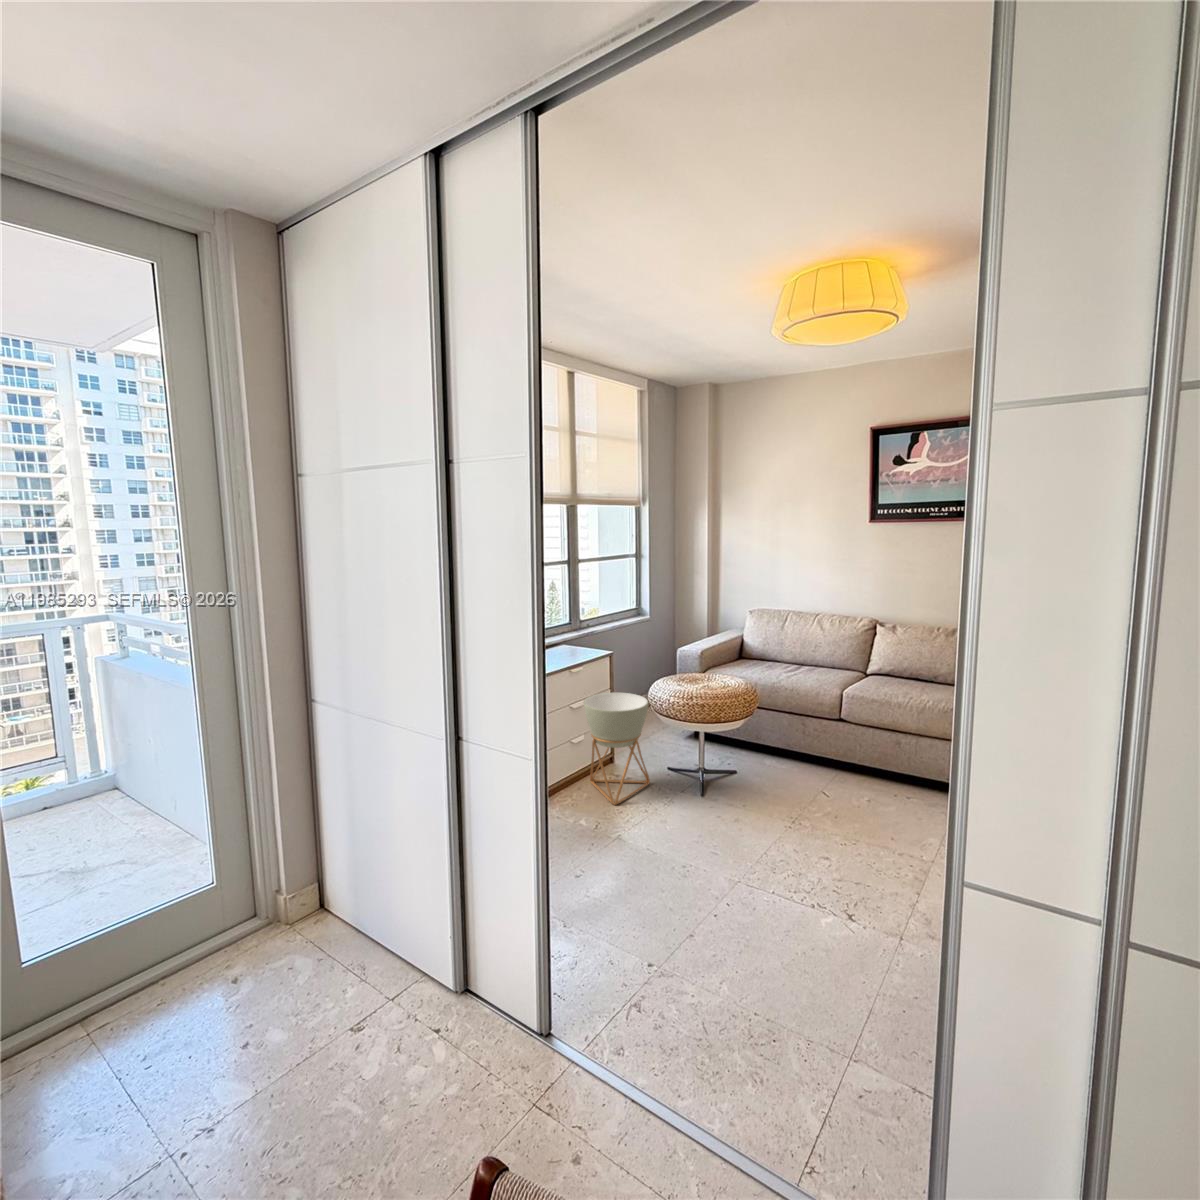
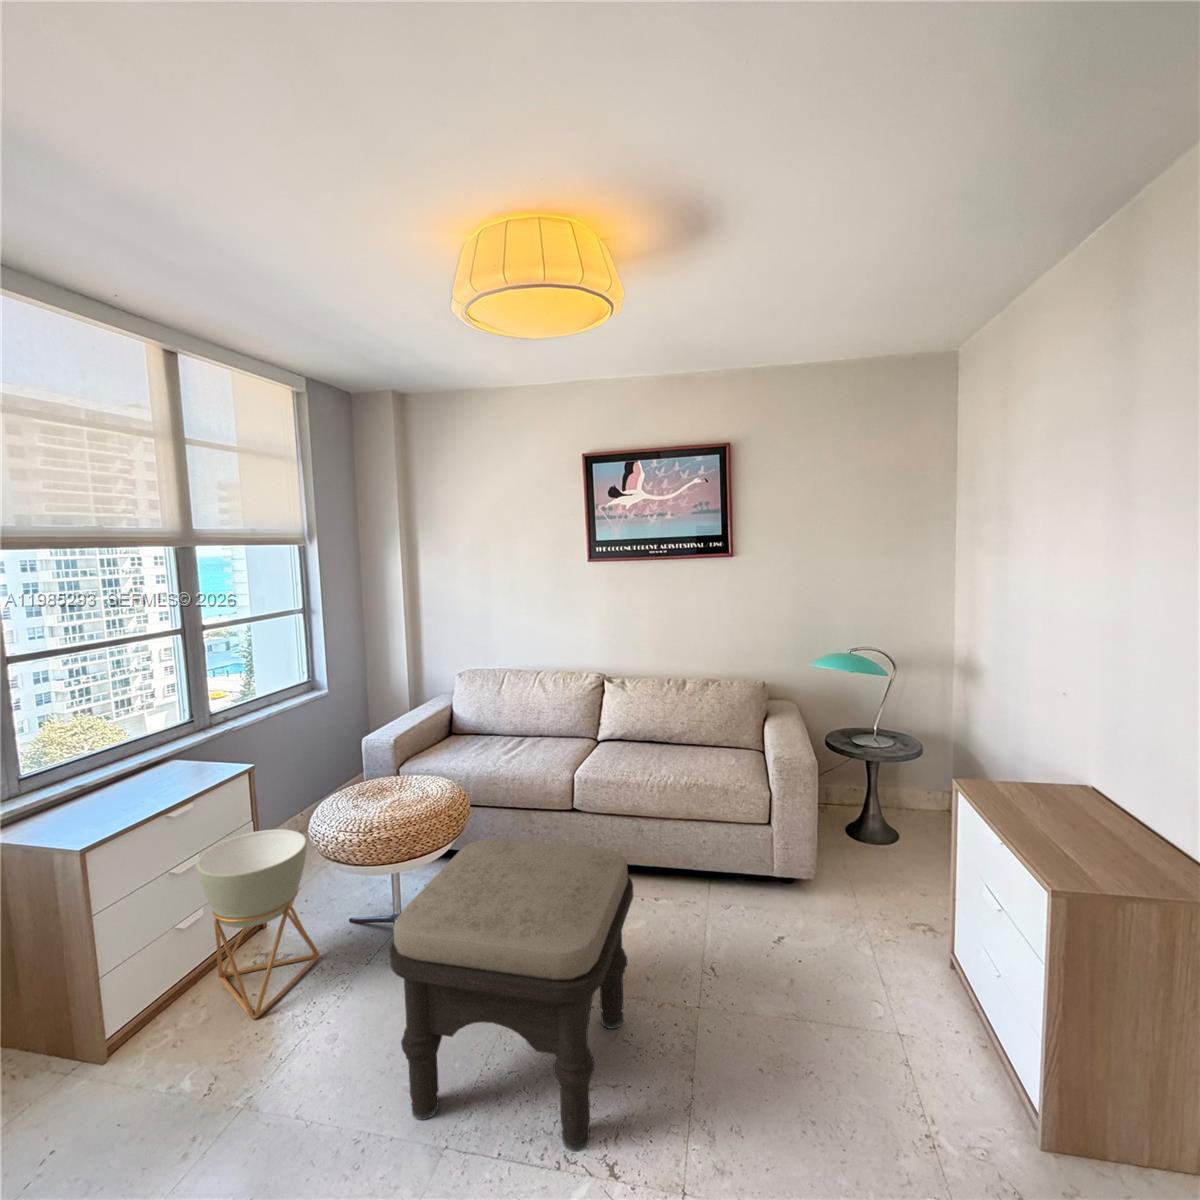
ottoman: none [710,713,887,912] -> present [389,839,633,1151]

